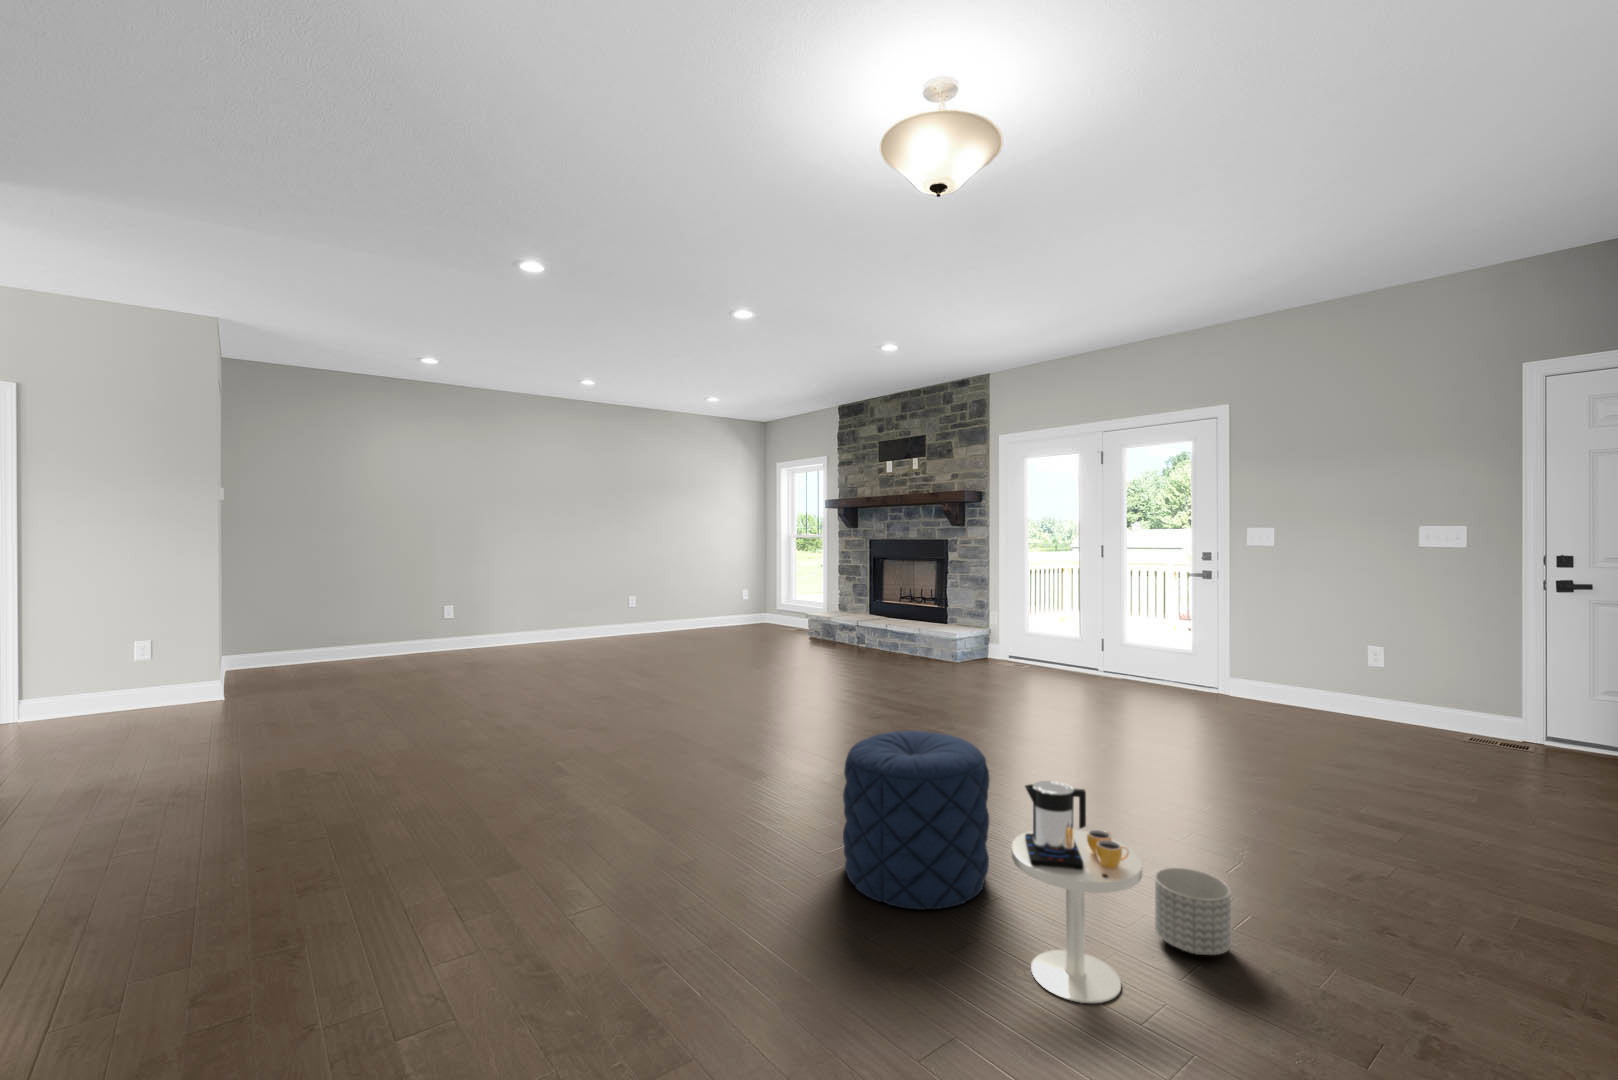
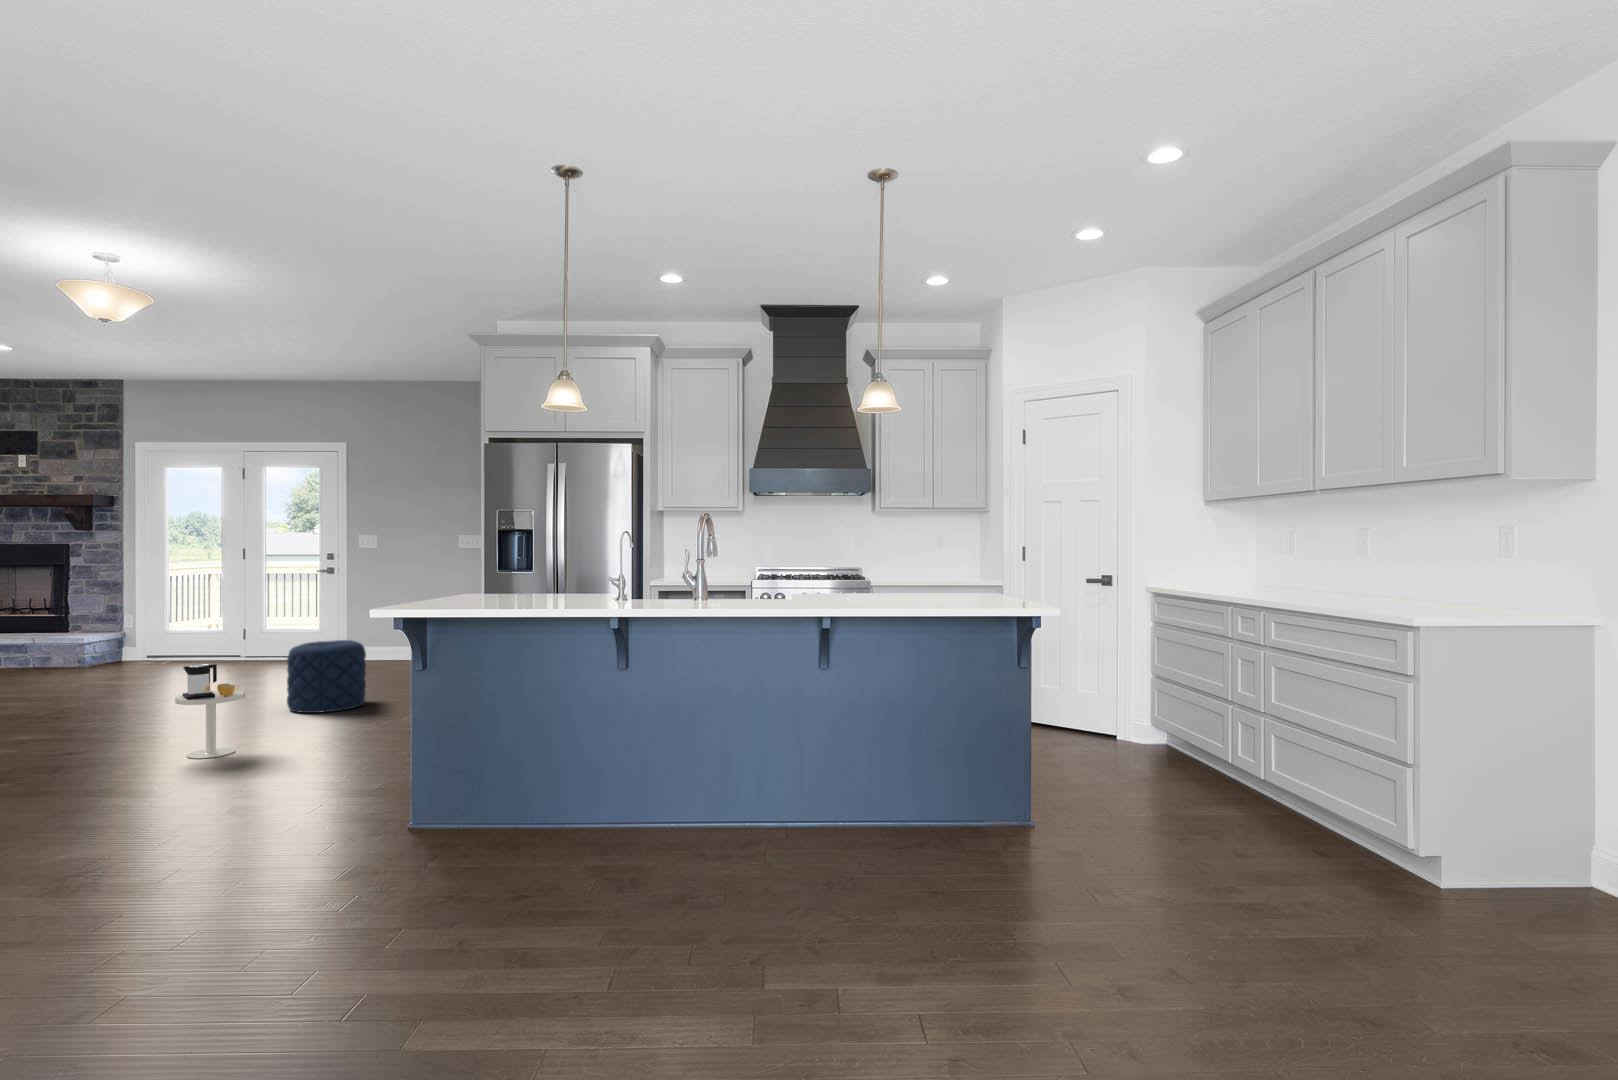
pouf: present [843,731,990,910] -> present [287,640,366,713]
planter: present [1155,868,1231,955] -> none [256,705,292,739]

